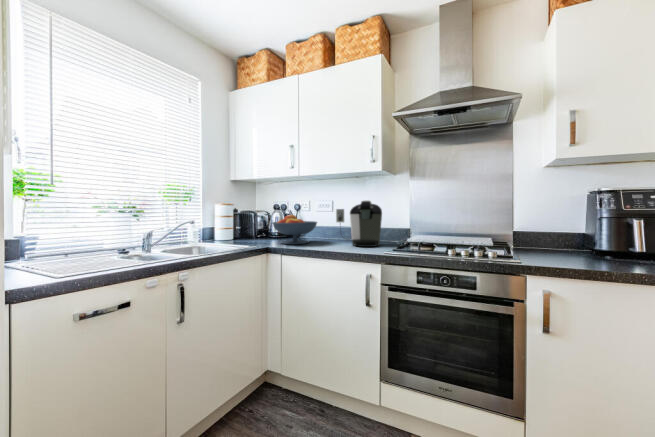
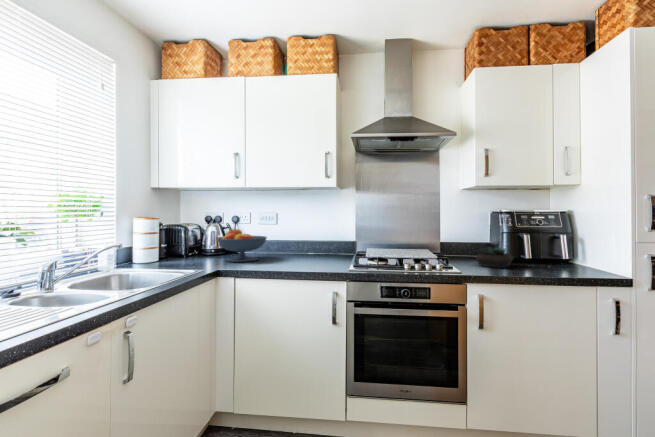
coffee maker: present [336,201,382,247] -> none [287,215,336,262]
succulent plant: none [555,235,619,263] -> present [476,247,514,268]

